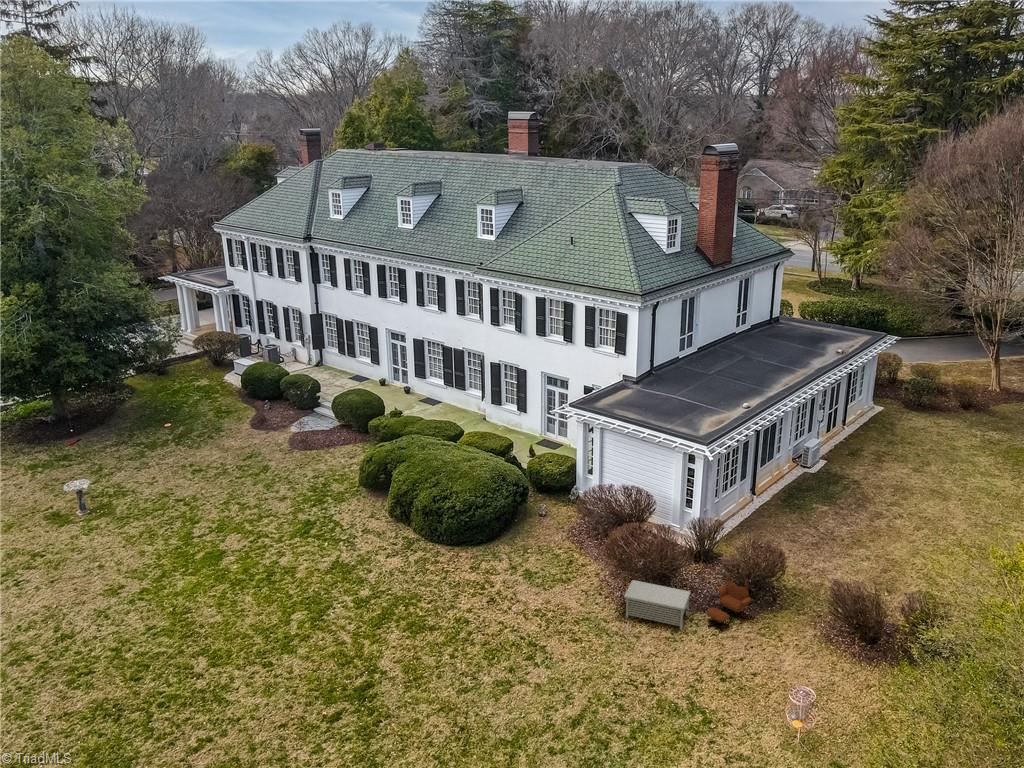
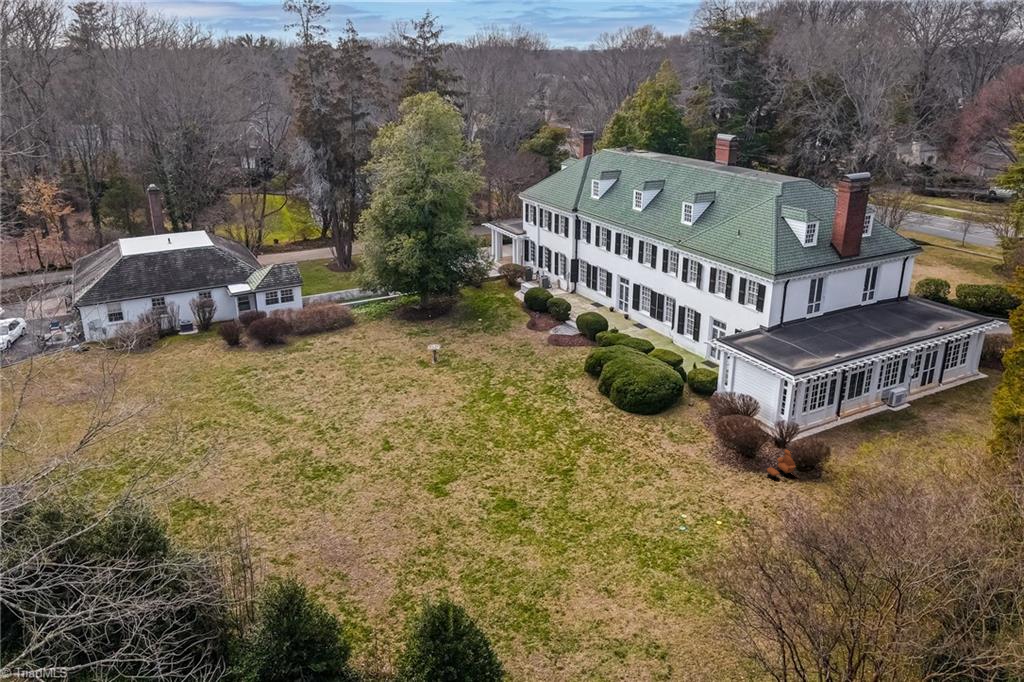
storage bench: present [624,580,690,630] -> none [719,445,760,476]

